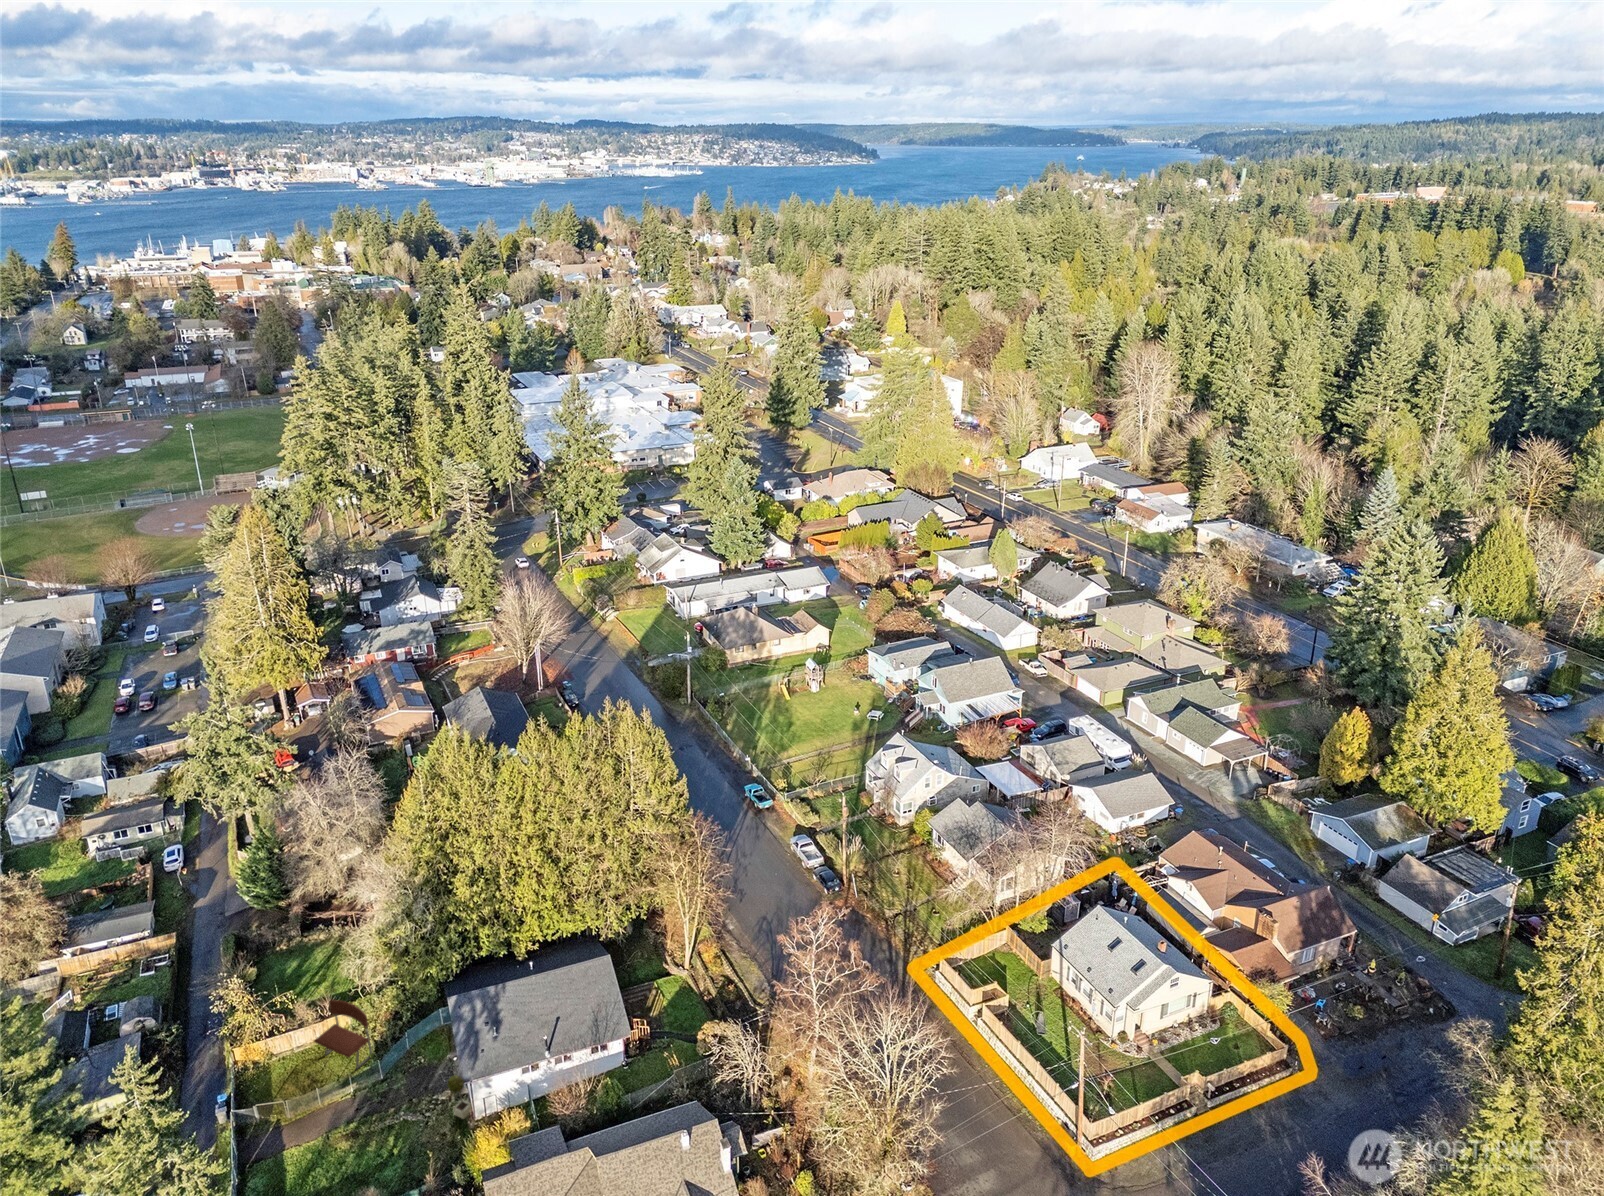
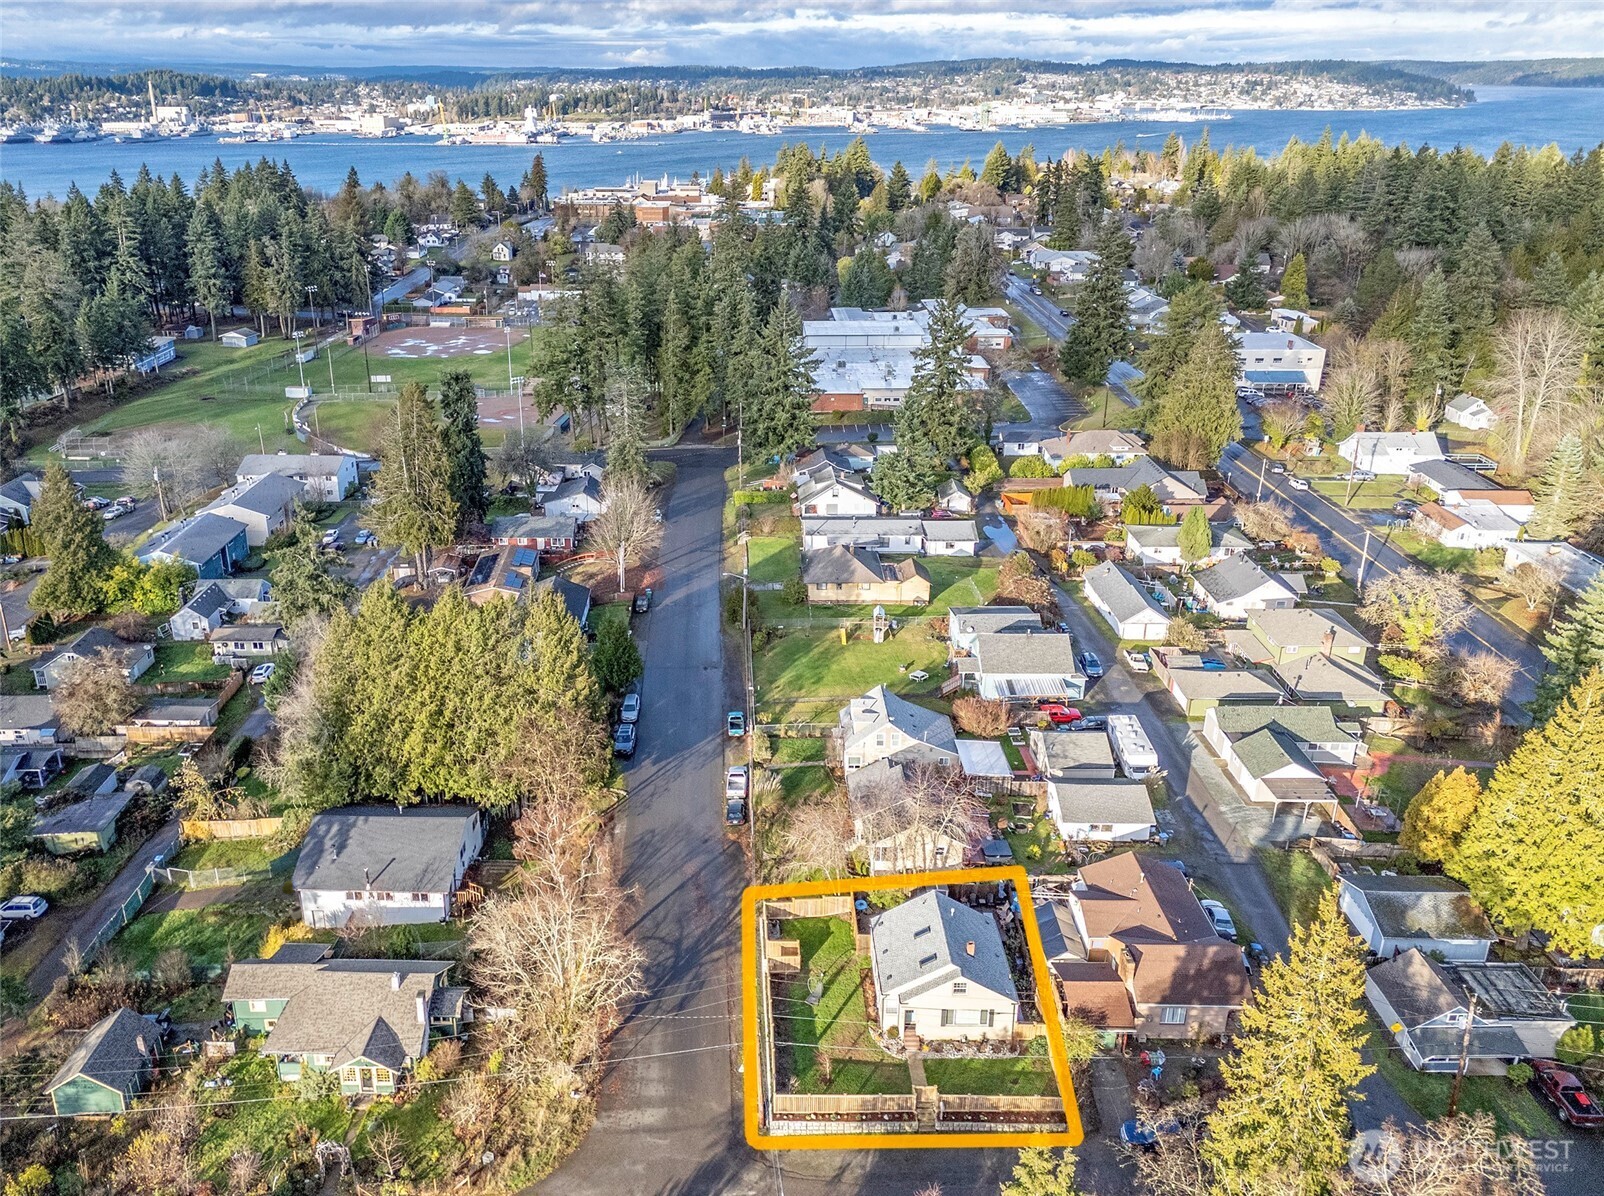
bench: present [315,1000,372,1069] -> none [233,798,275,860]

